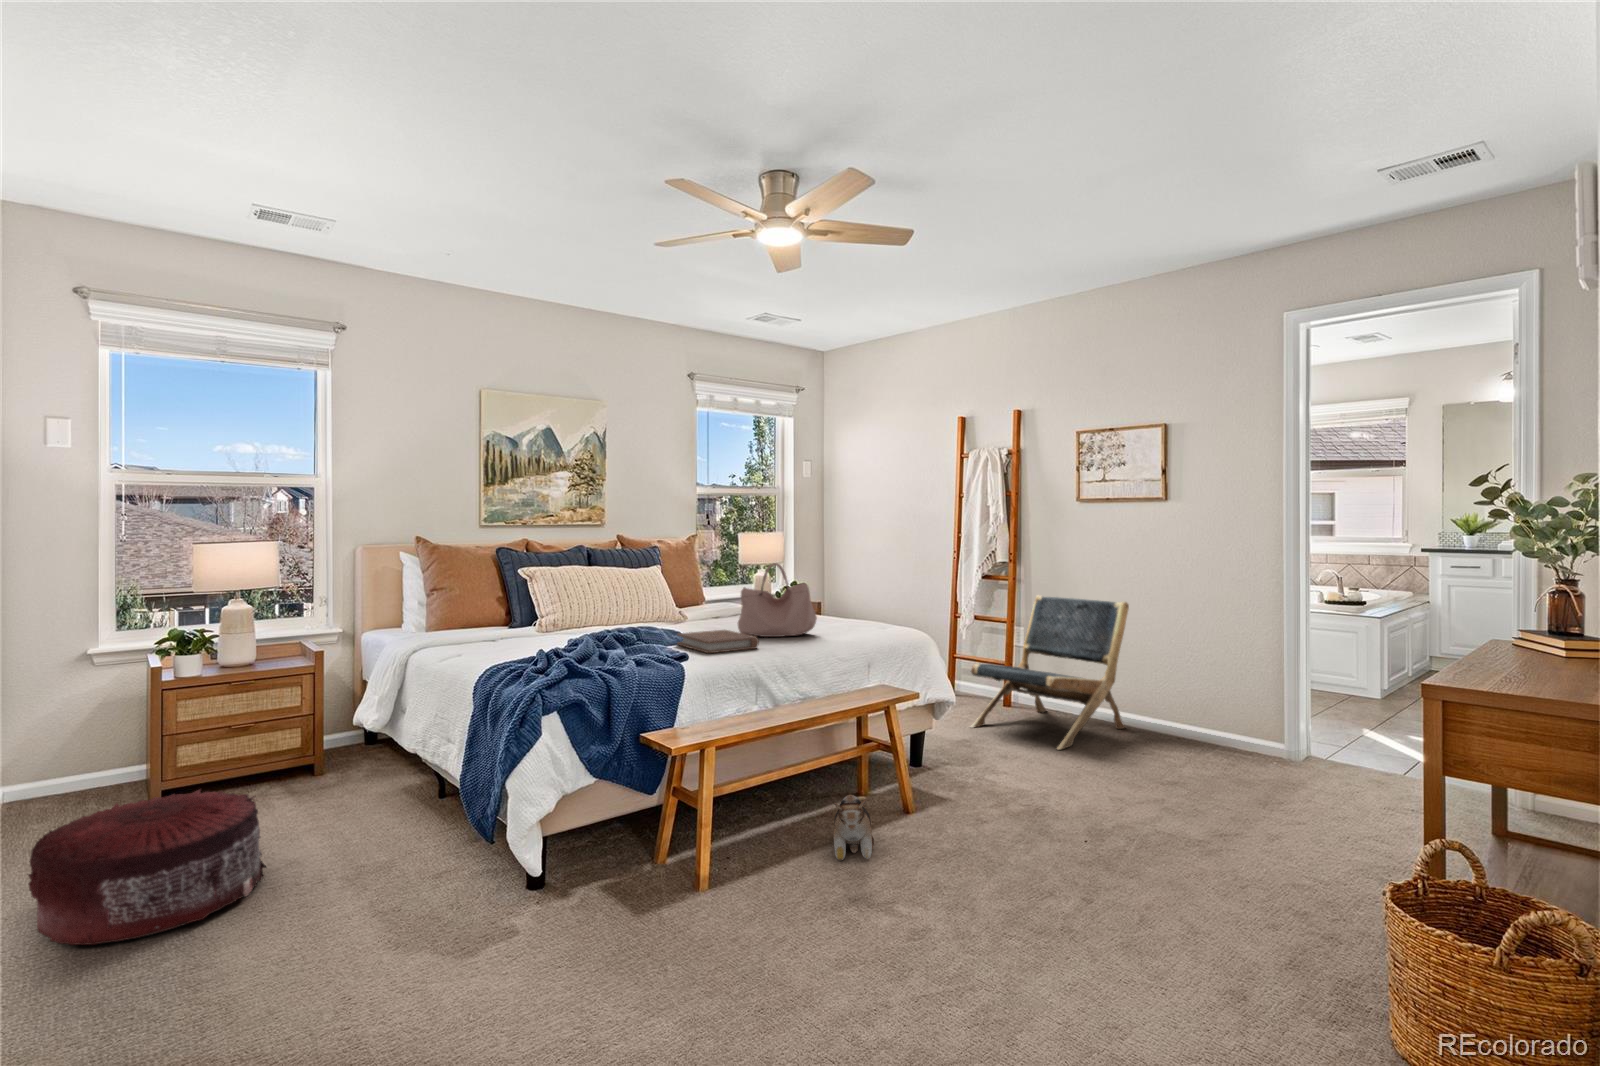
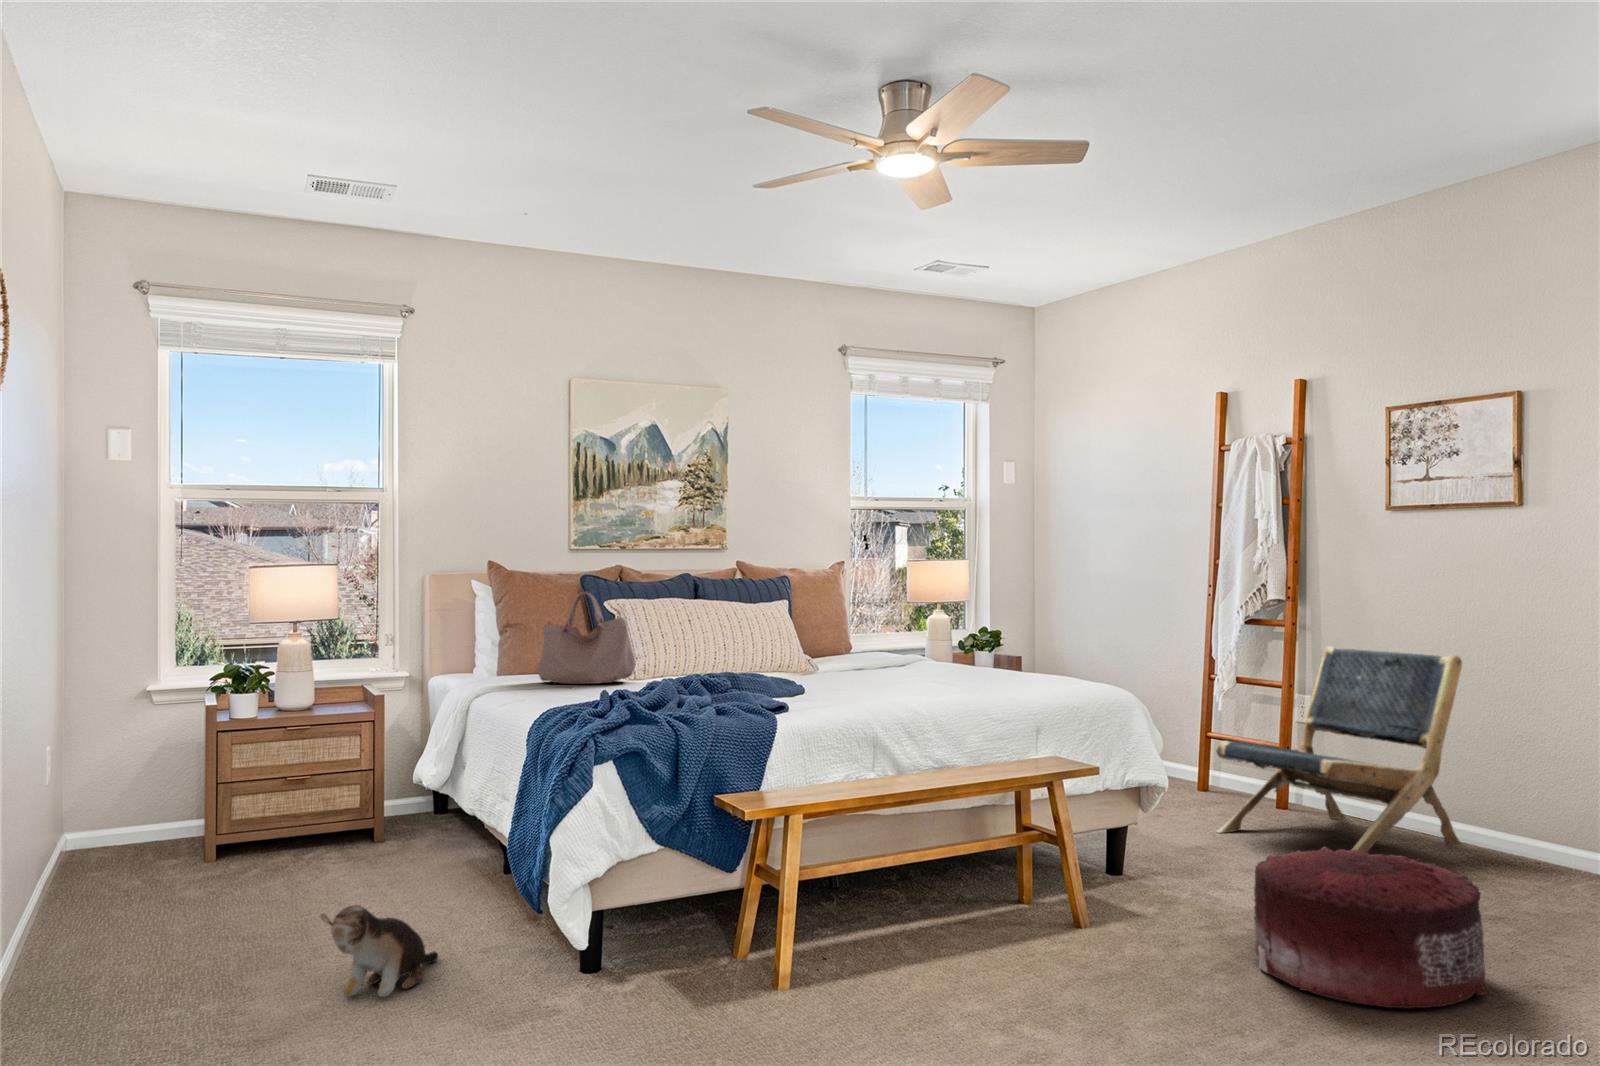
handbag: present [738,563,817,637] -> present [538,592,635,684]
book: present [677,630,759,653] -> none [784,677,884,703]
pouf: present [28,790,266,945] -> present [1254,847,1487,1009]
plush toy: present [833,795,874,861] -> present [320,905,438,997]

